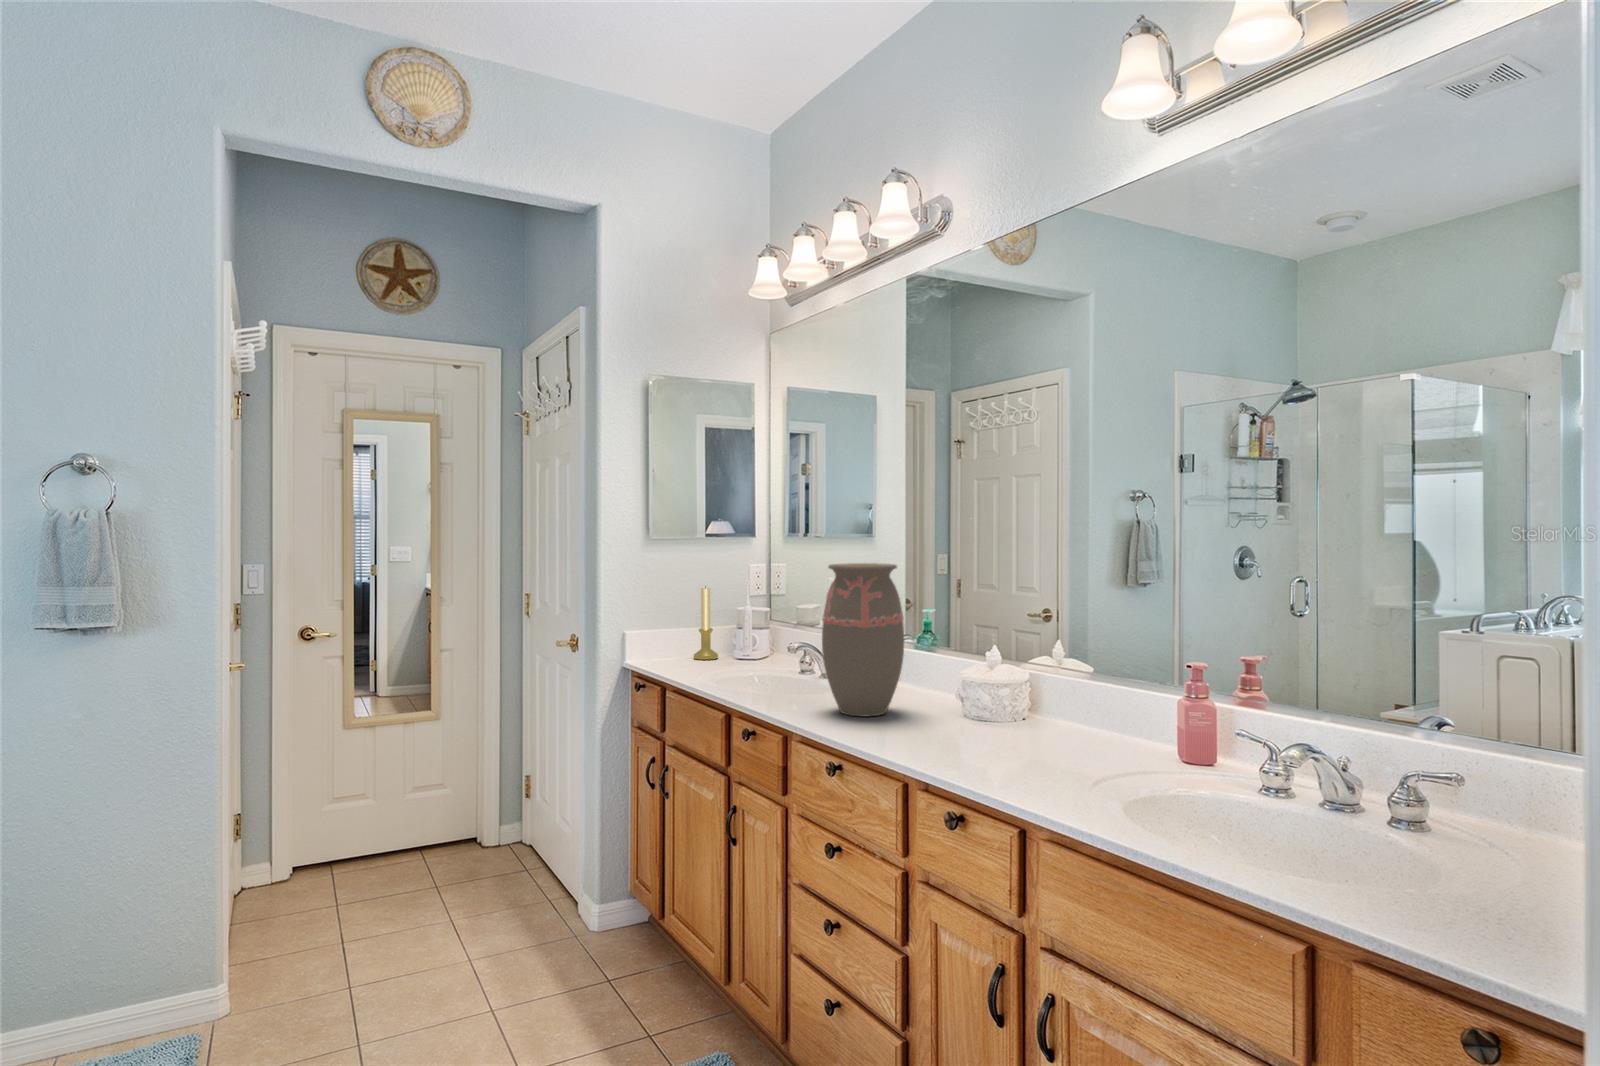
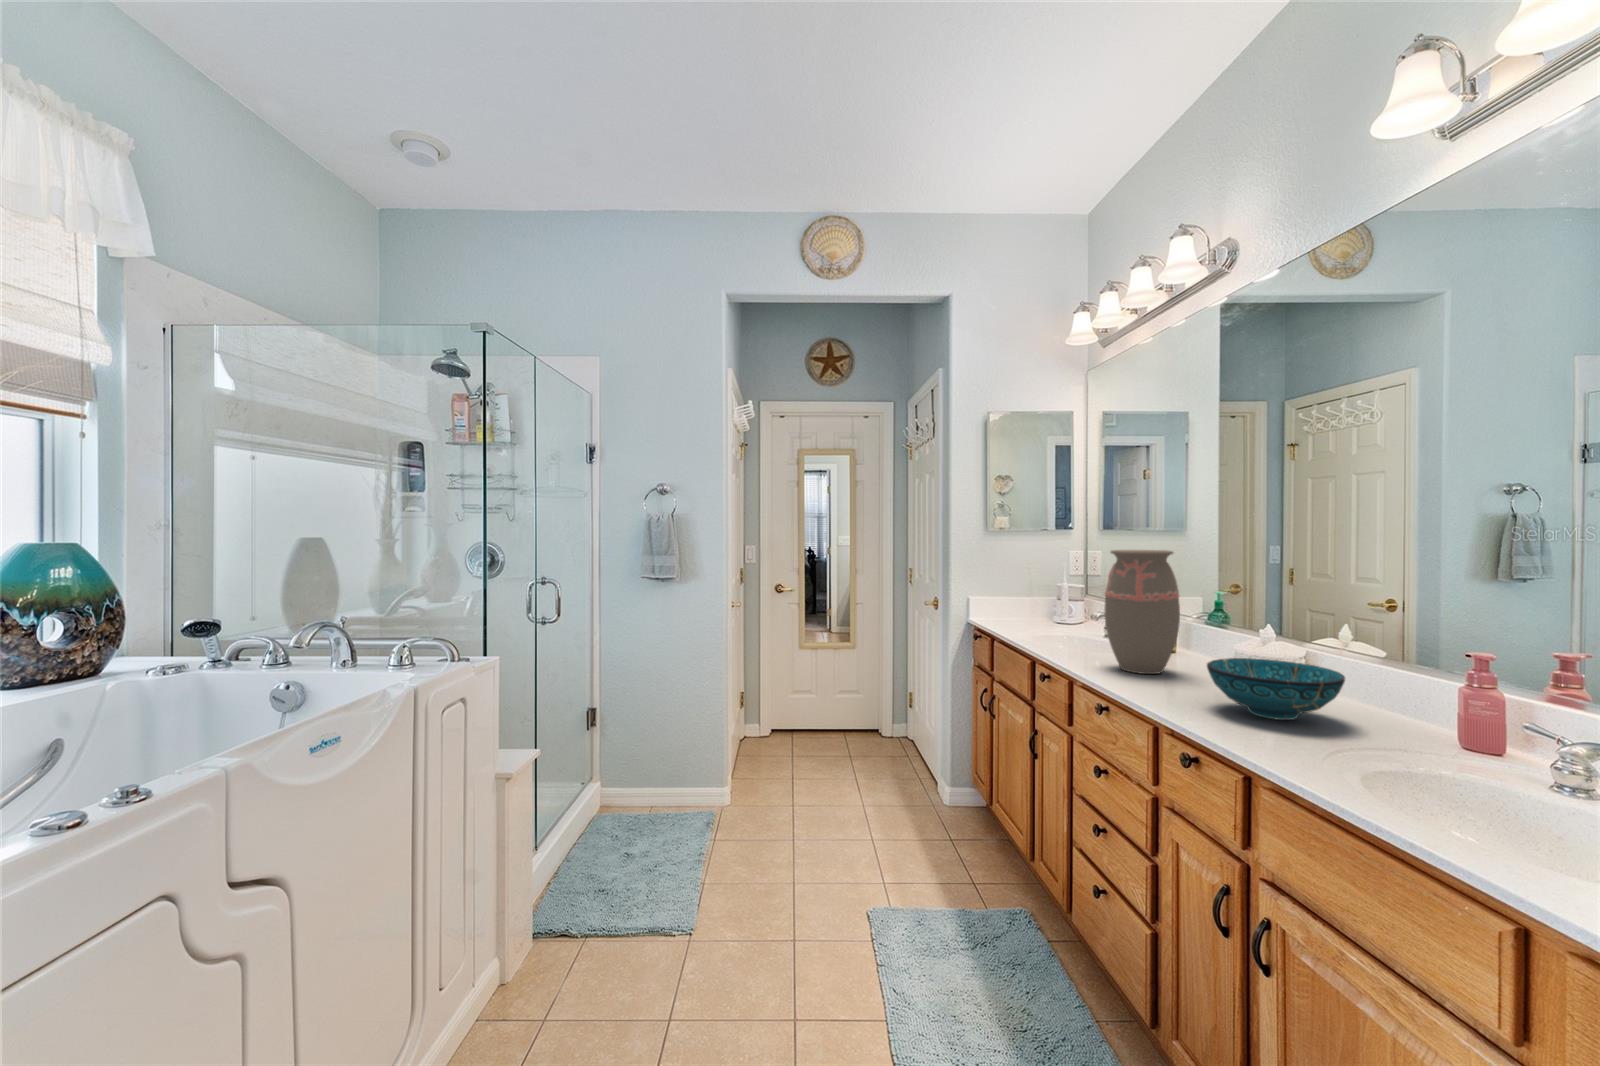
candle holder: present [693,587,718,660] -> none [1022,566,1042,623]
decorative bowl: none [952,687,1084,756] -> present [1207,658,1345,720]

